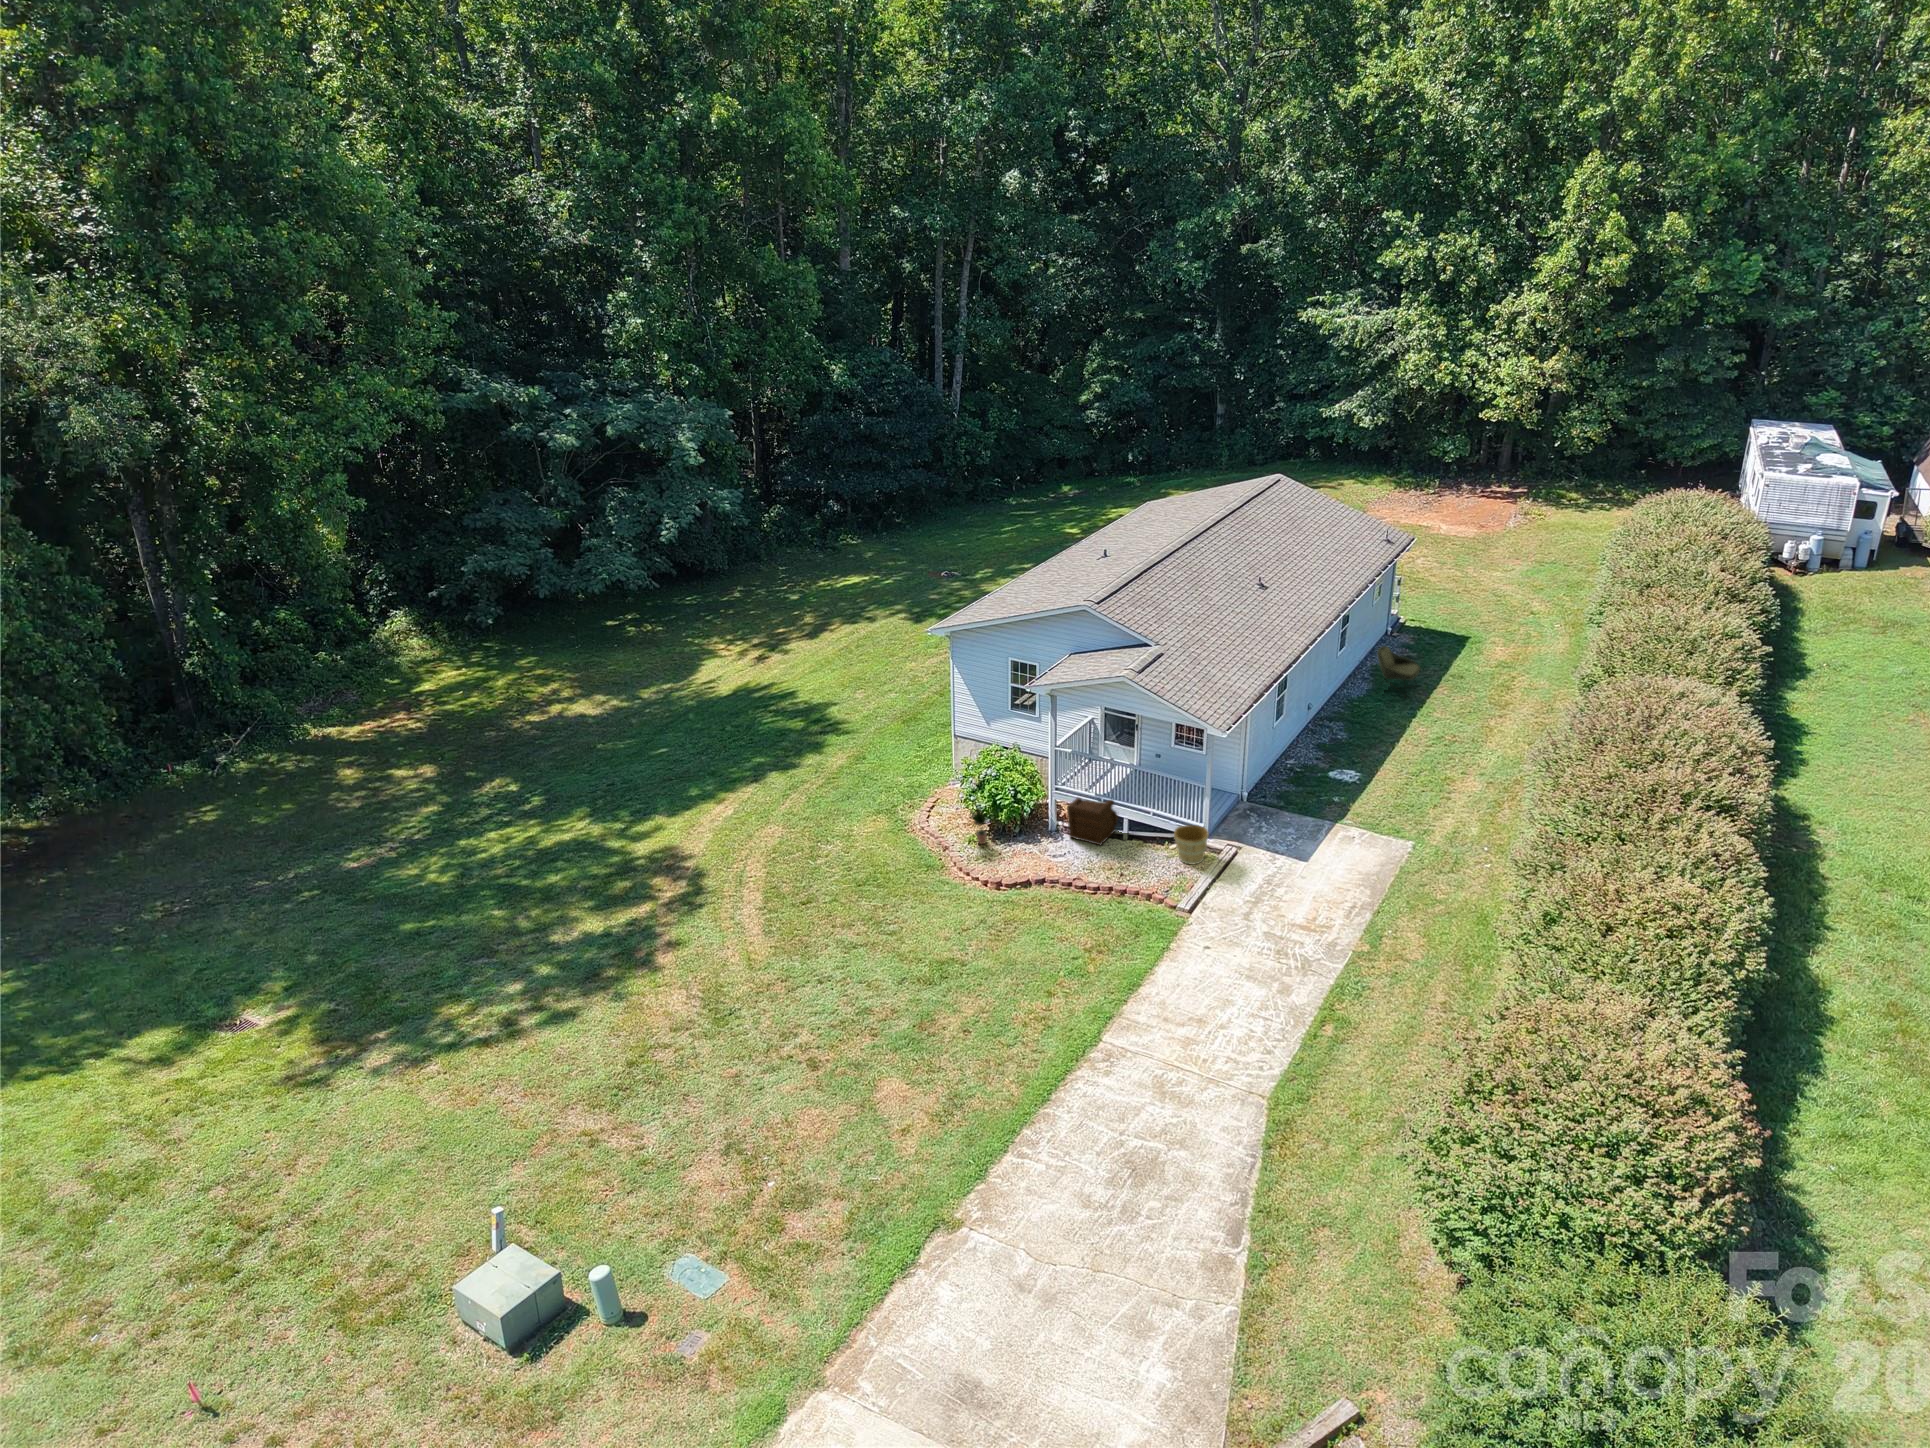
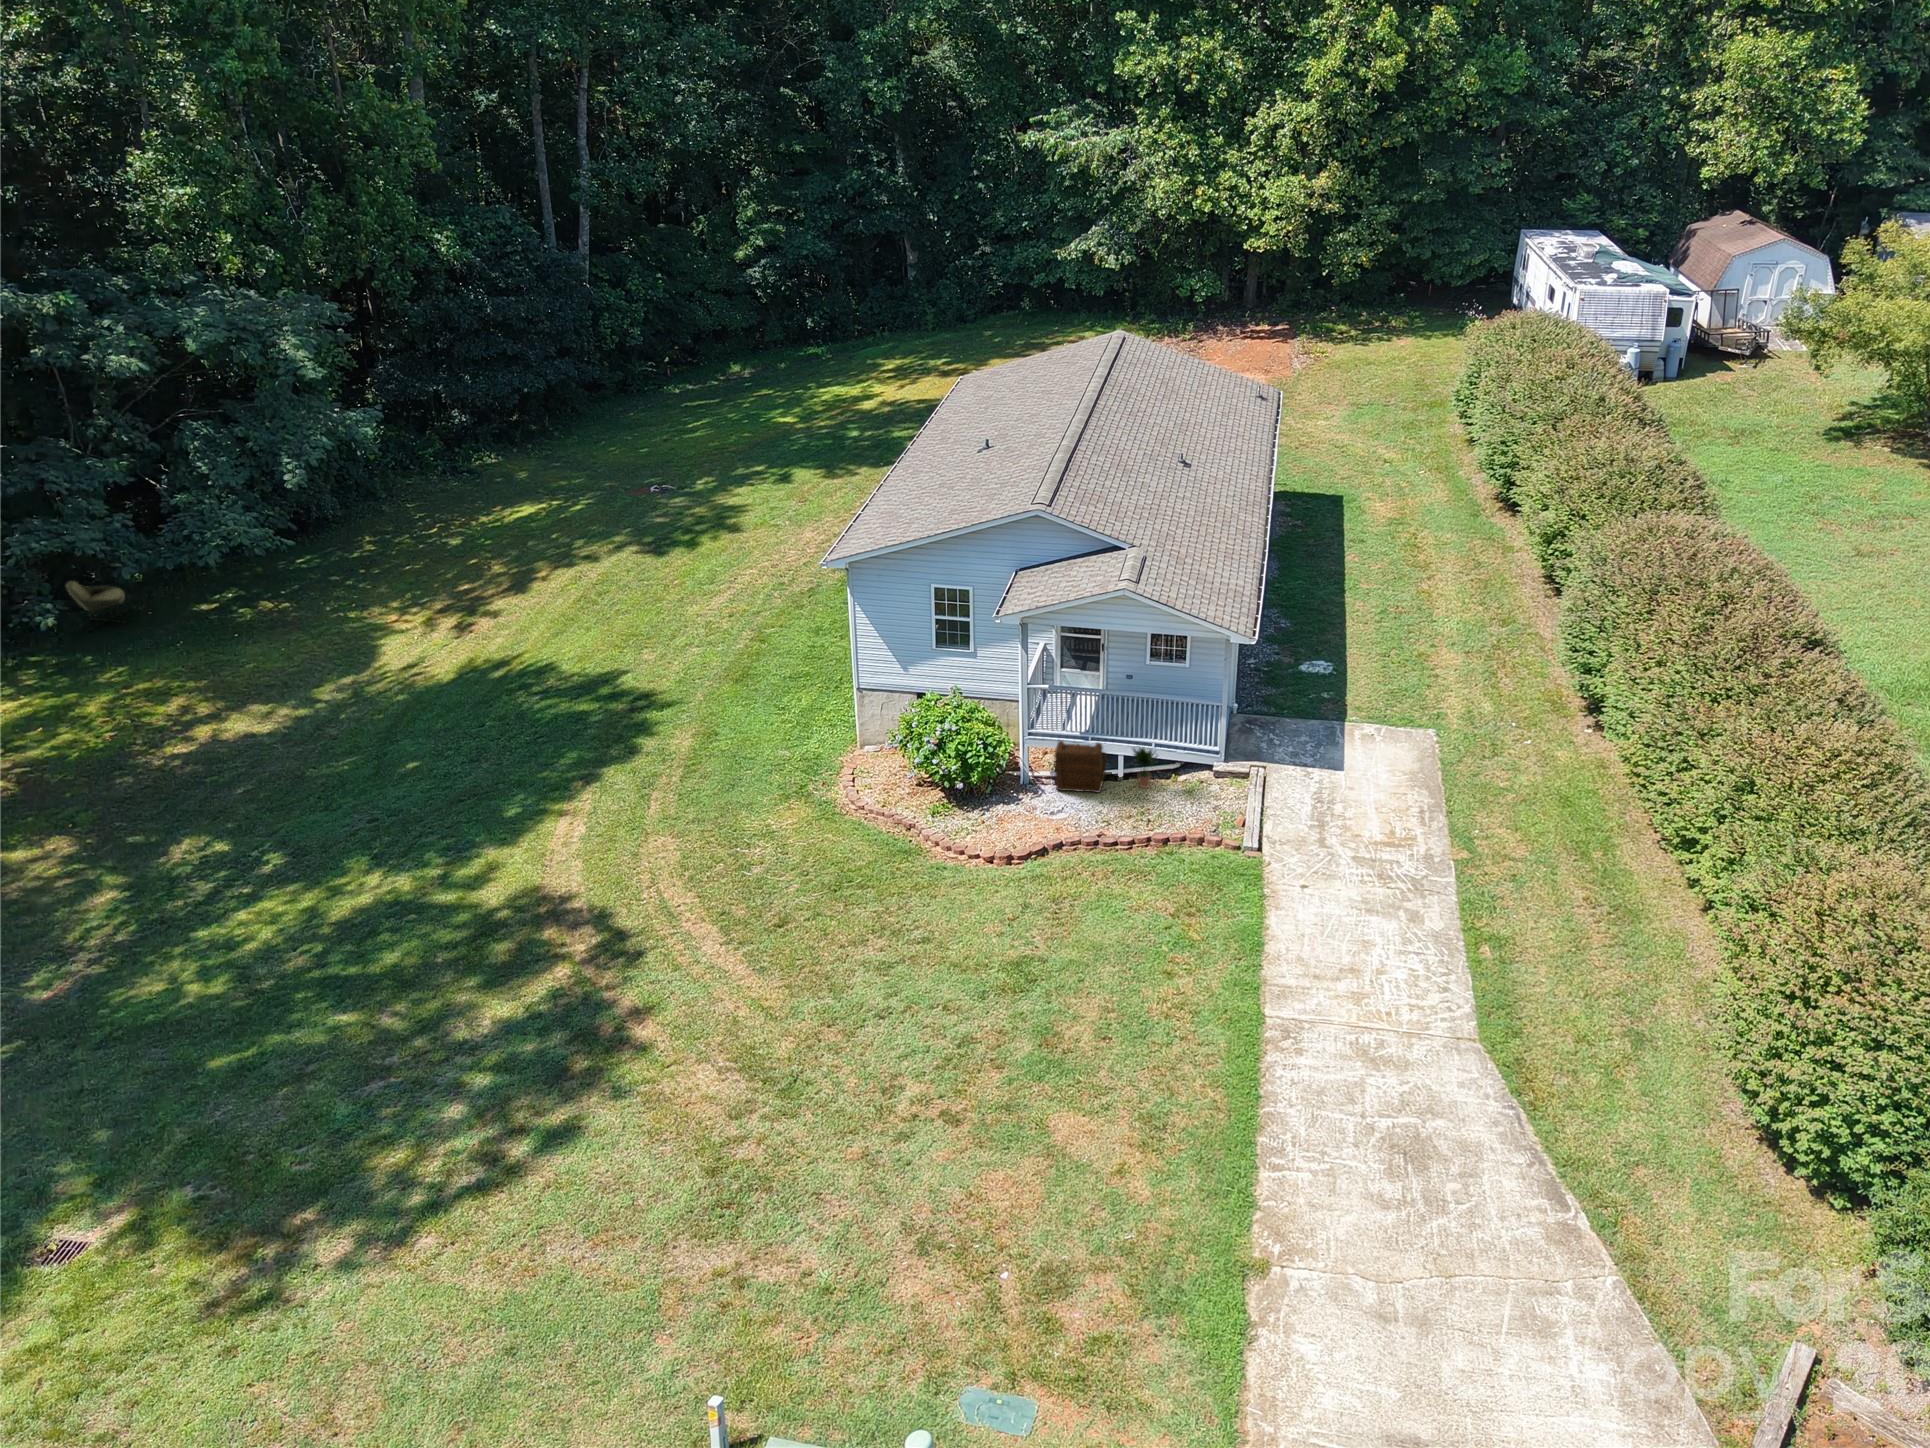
lounge chair: present [1377,646,1420,697] -> present [66,581,125,623]
potted plant: present [971,811,992,844] -> present [1133,748,1157,788]
wooden bucket: present [1174,825,1209,864] -> none [1191,748,1233,794]

